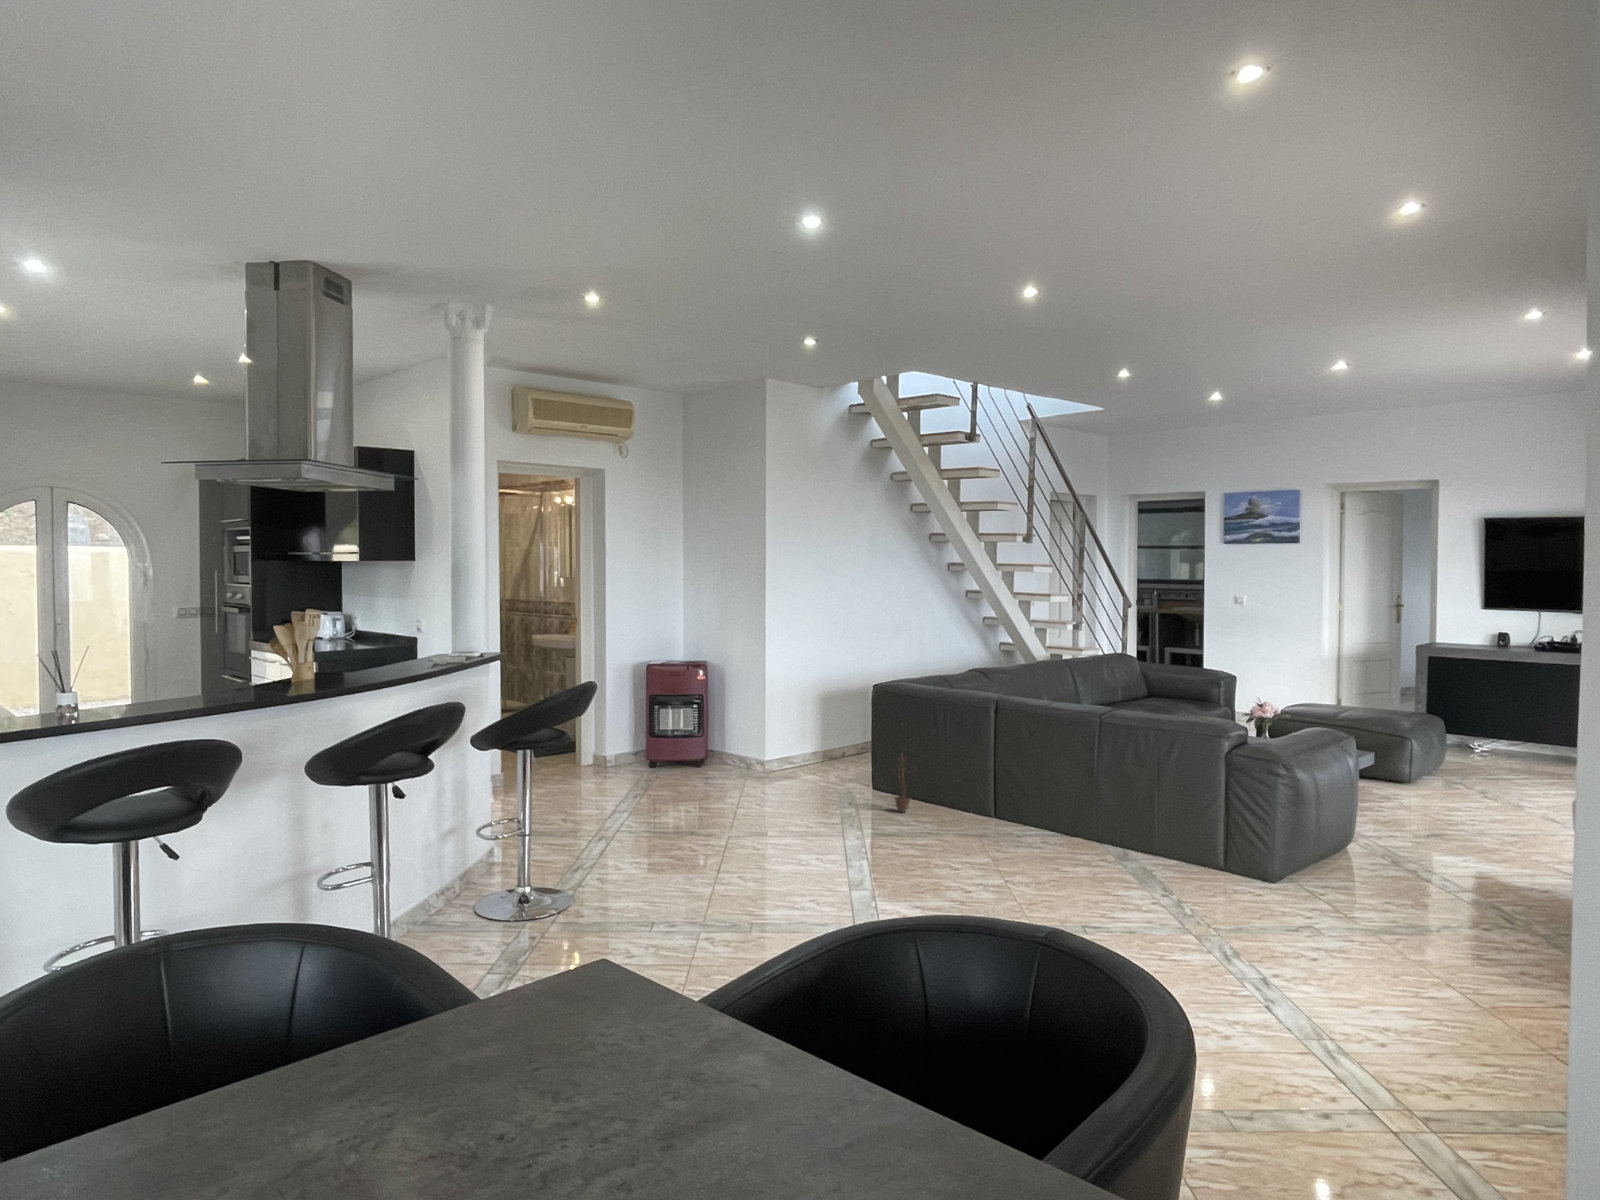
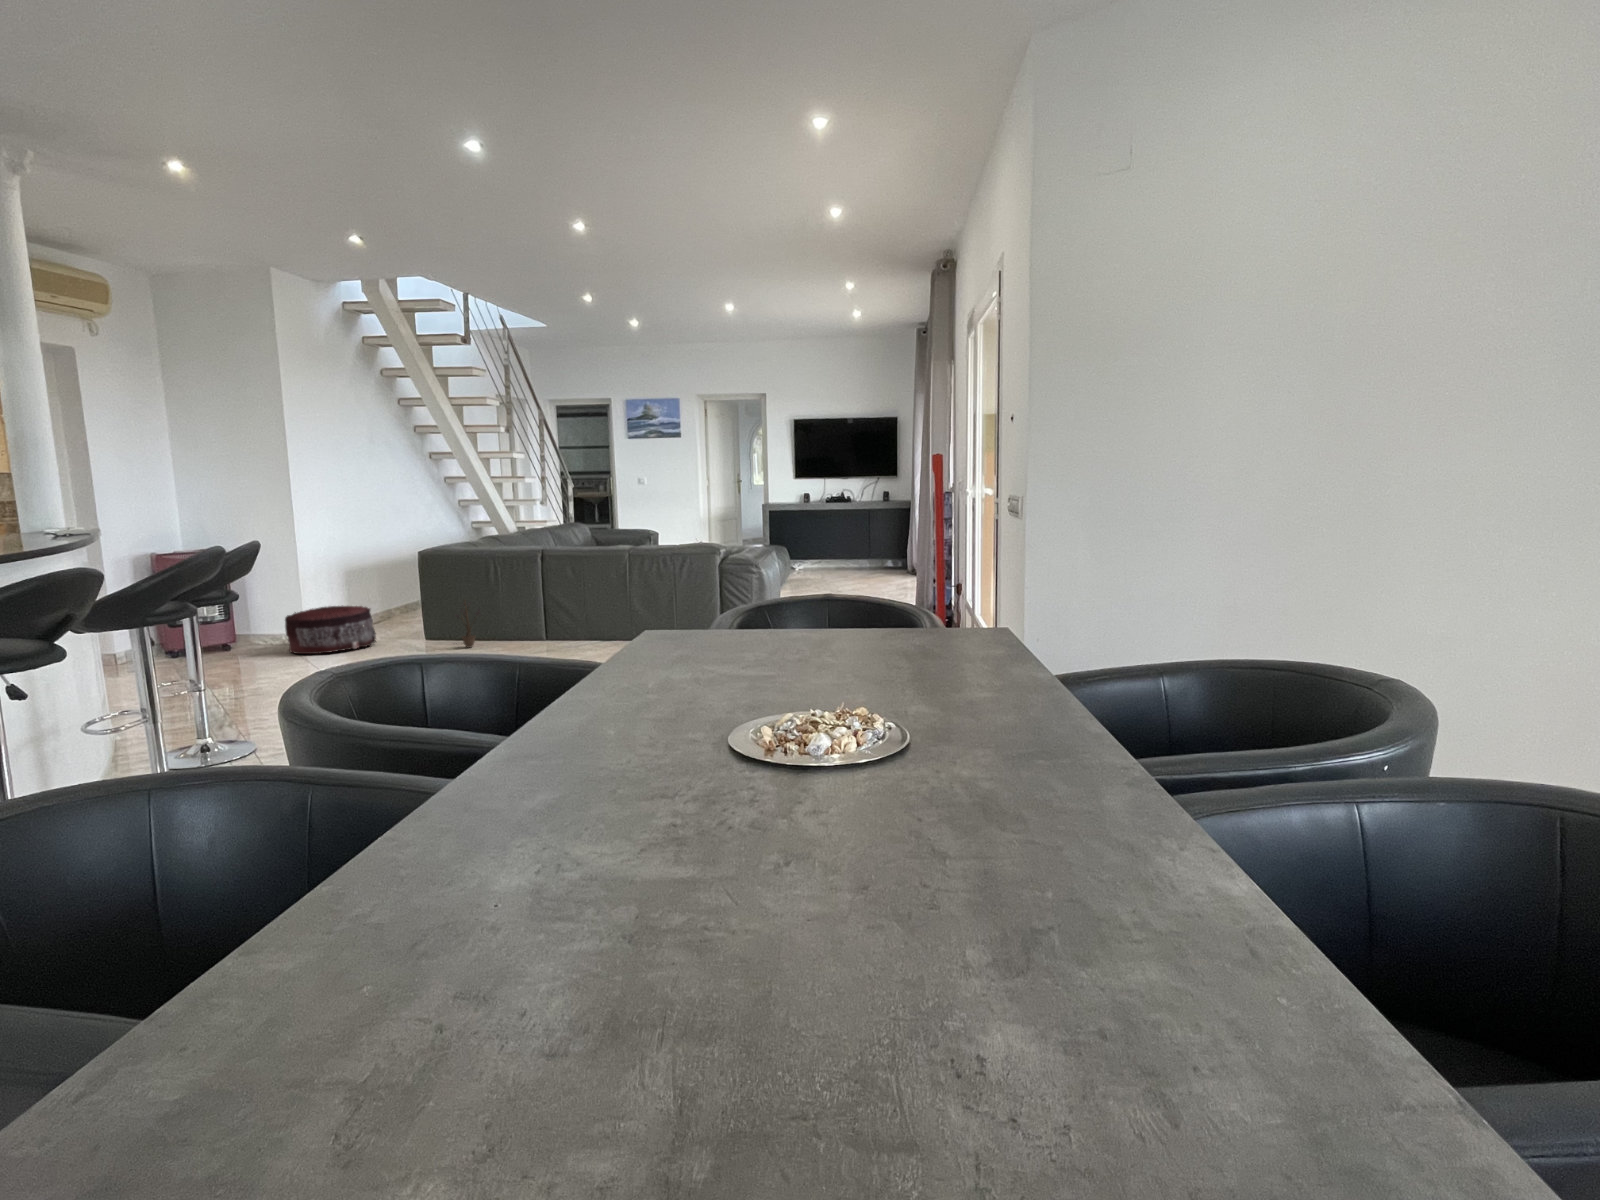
pouf: none [736,737,822,792] -> present [285,606,376,654]

